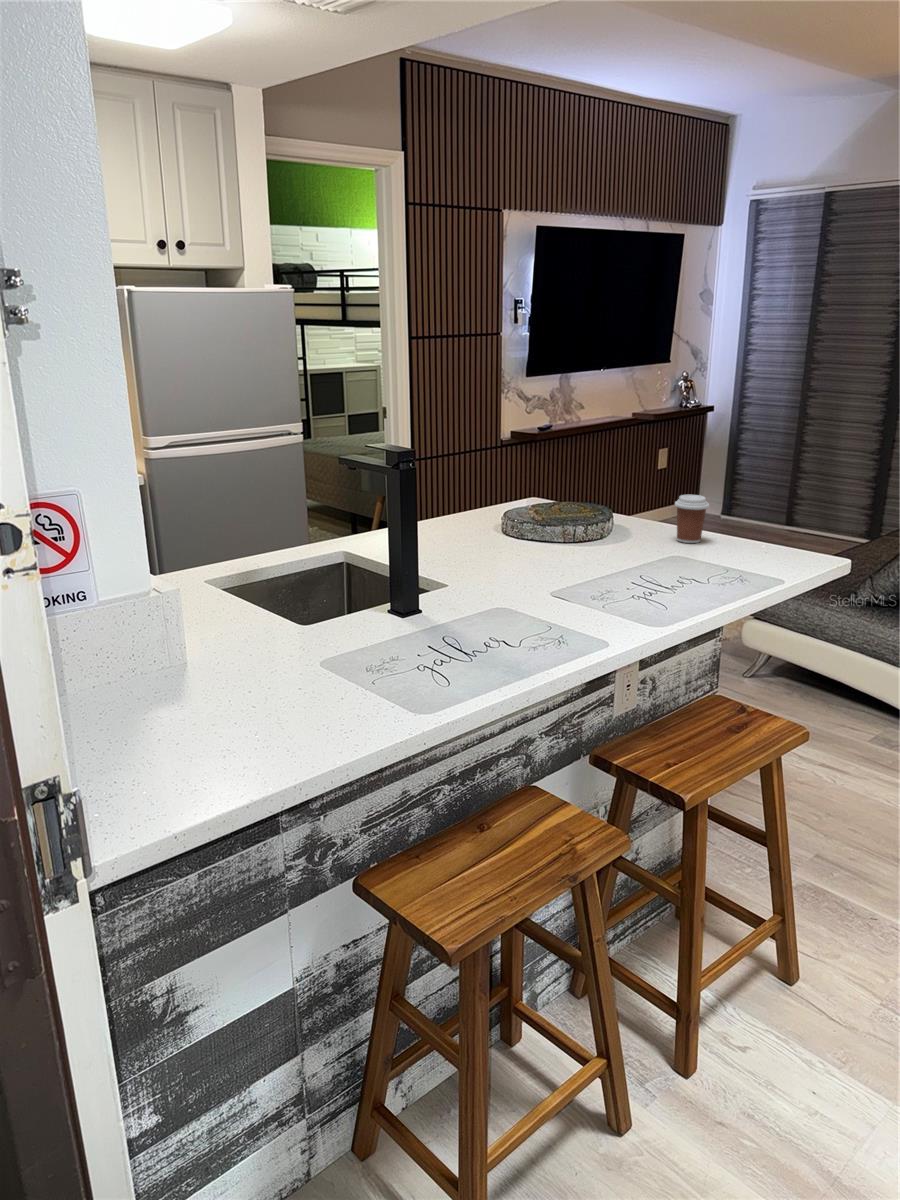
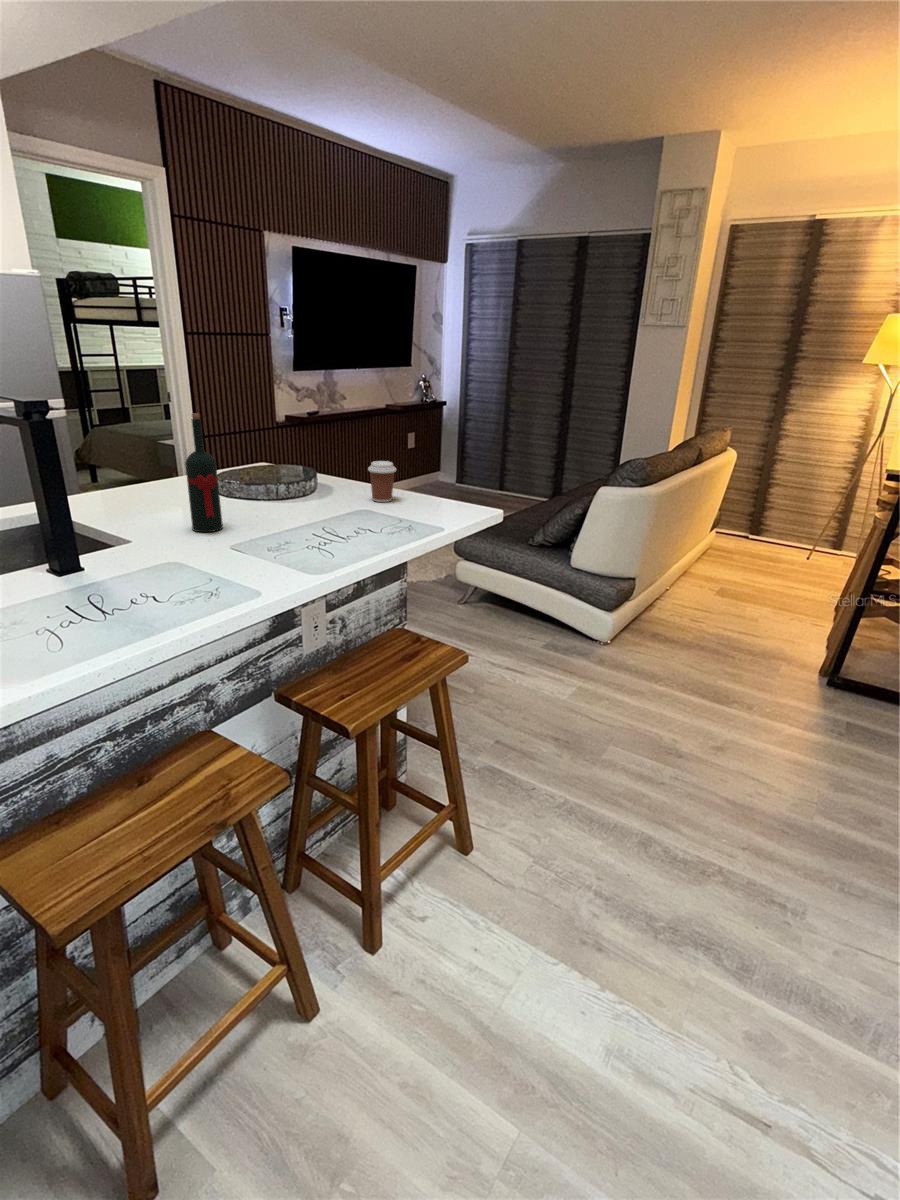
wine bottle: none [491,445,524,573] -> present [185,413,223,532]

